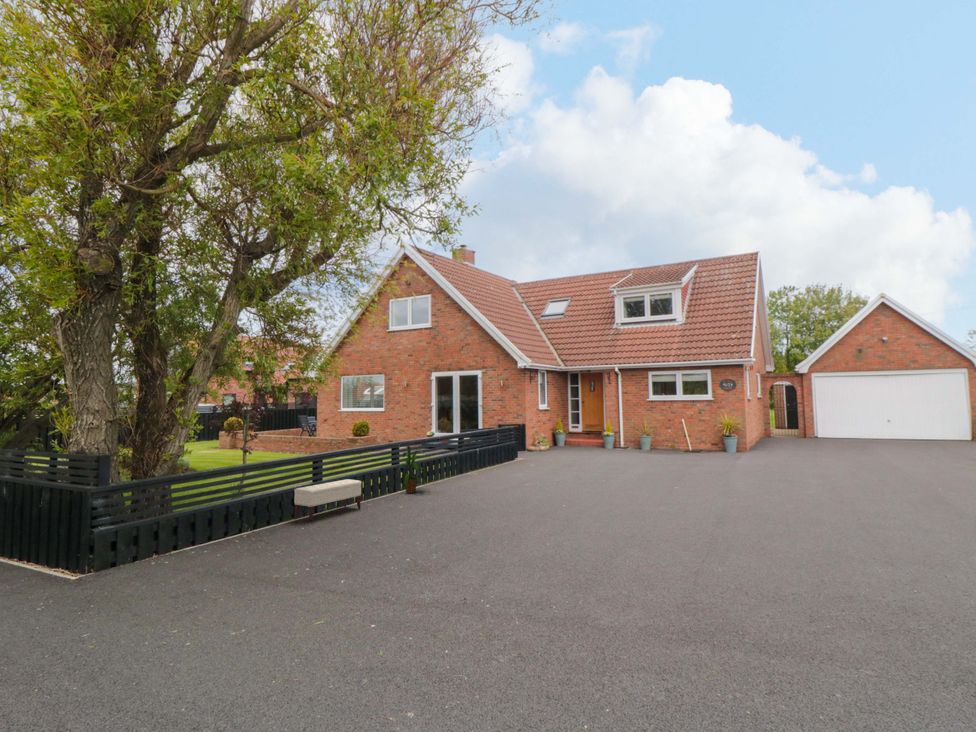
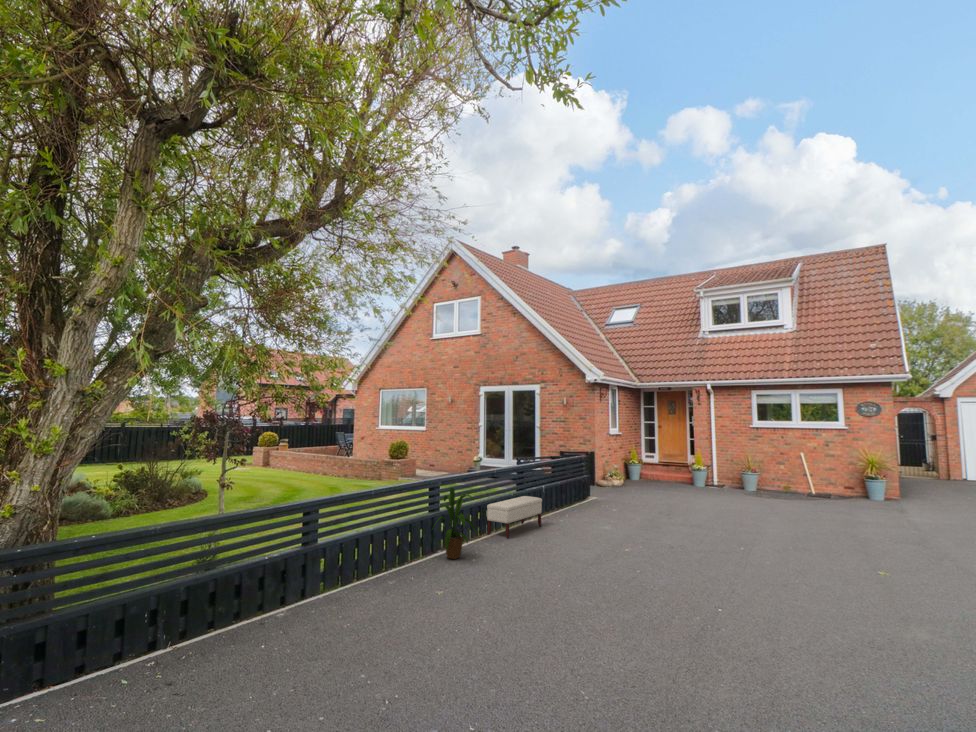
bench: present [294,479,362,521] -> present [487,496,542,538]

